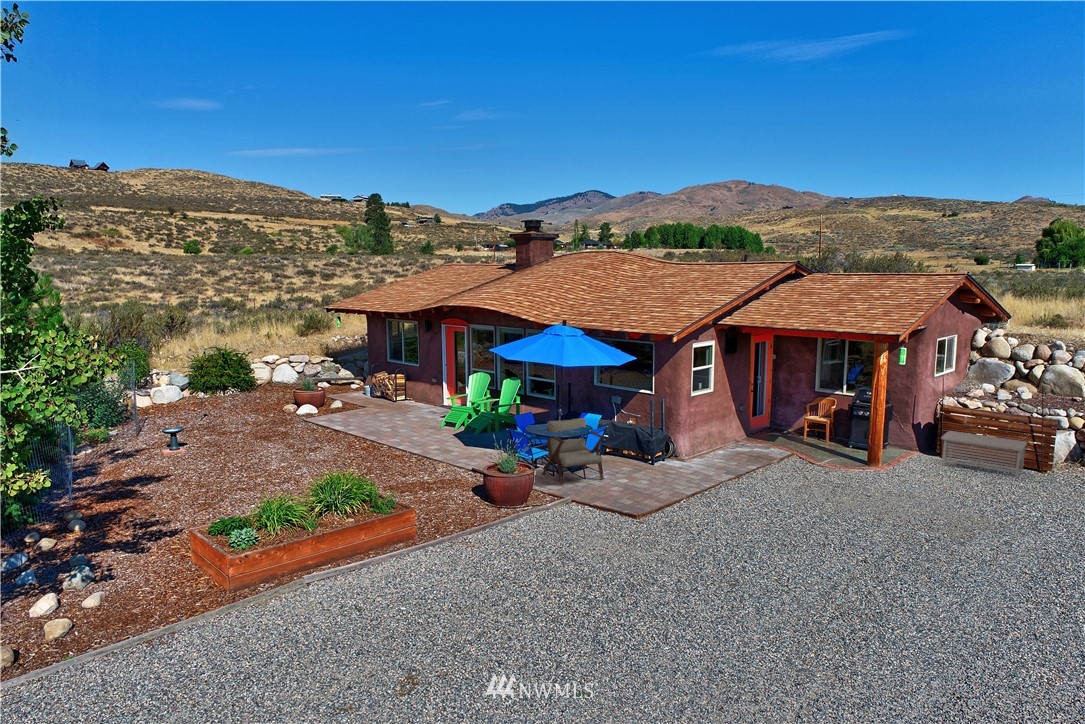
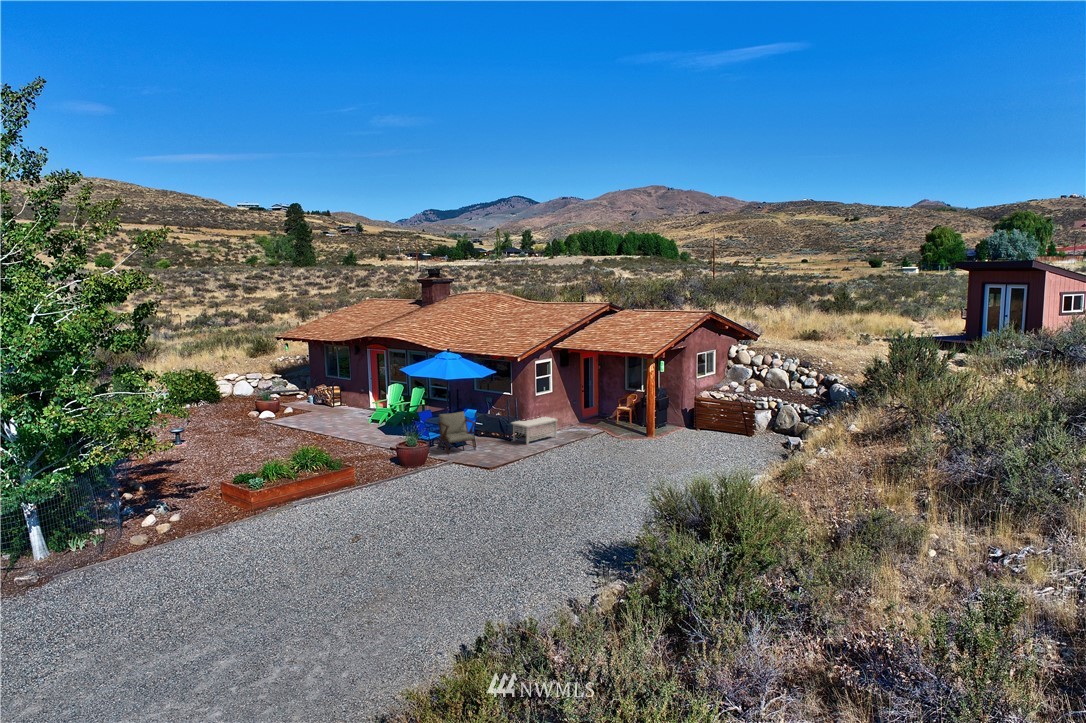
storage bench: present [941,431,1027,478] -> present [511,417,558,444]

